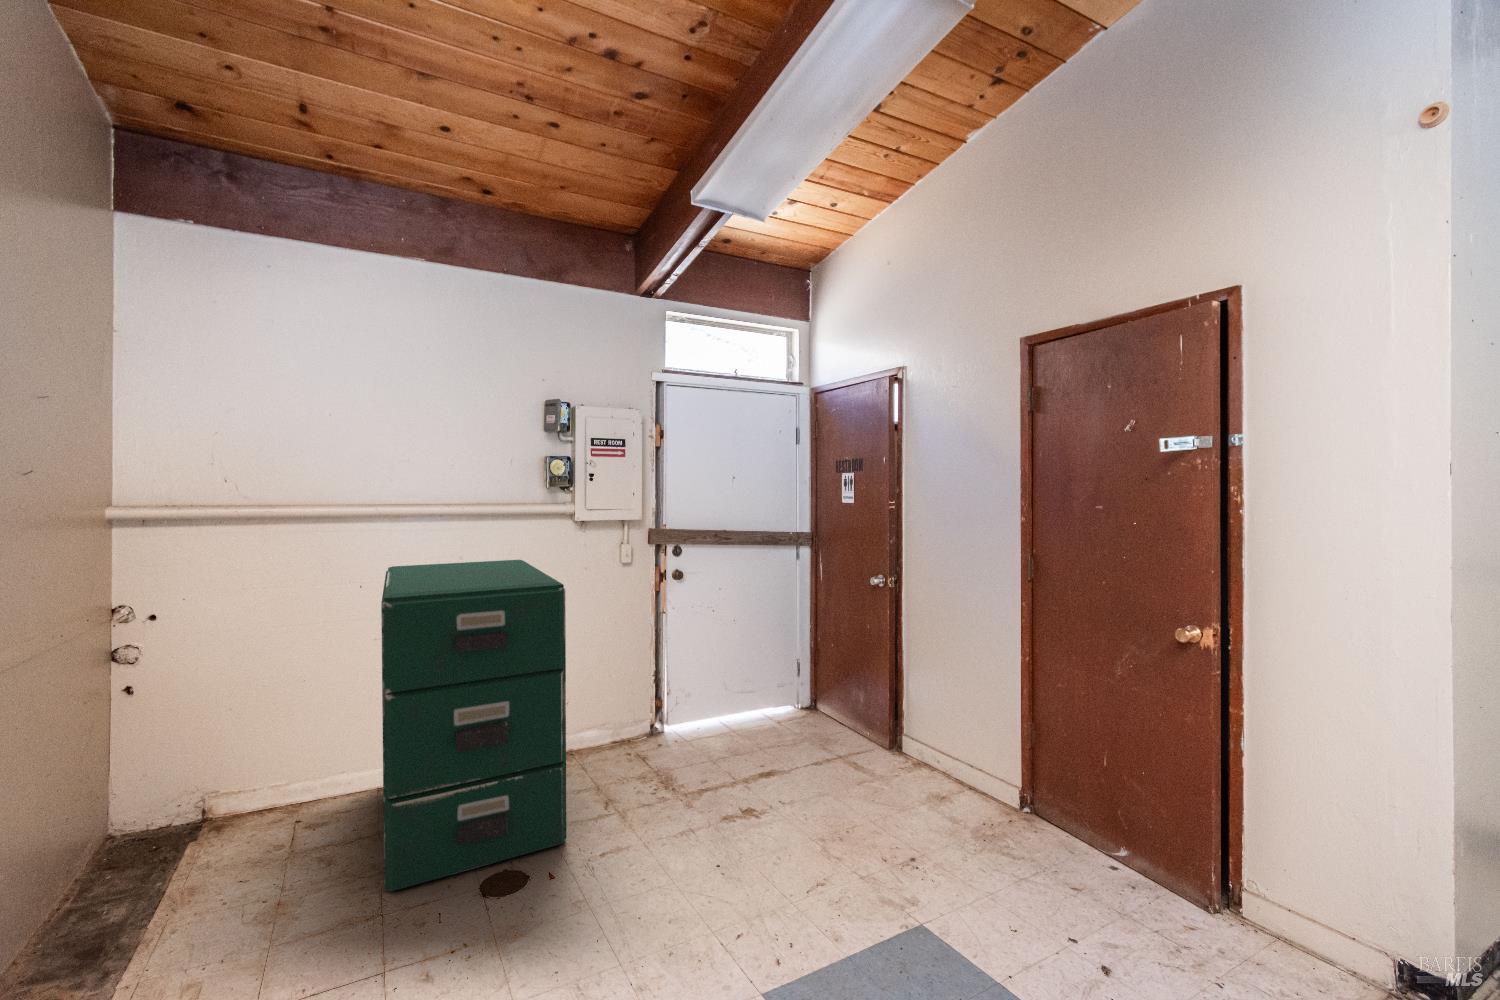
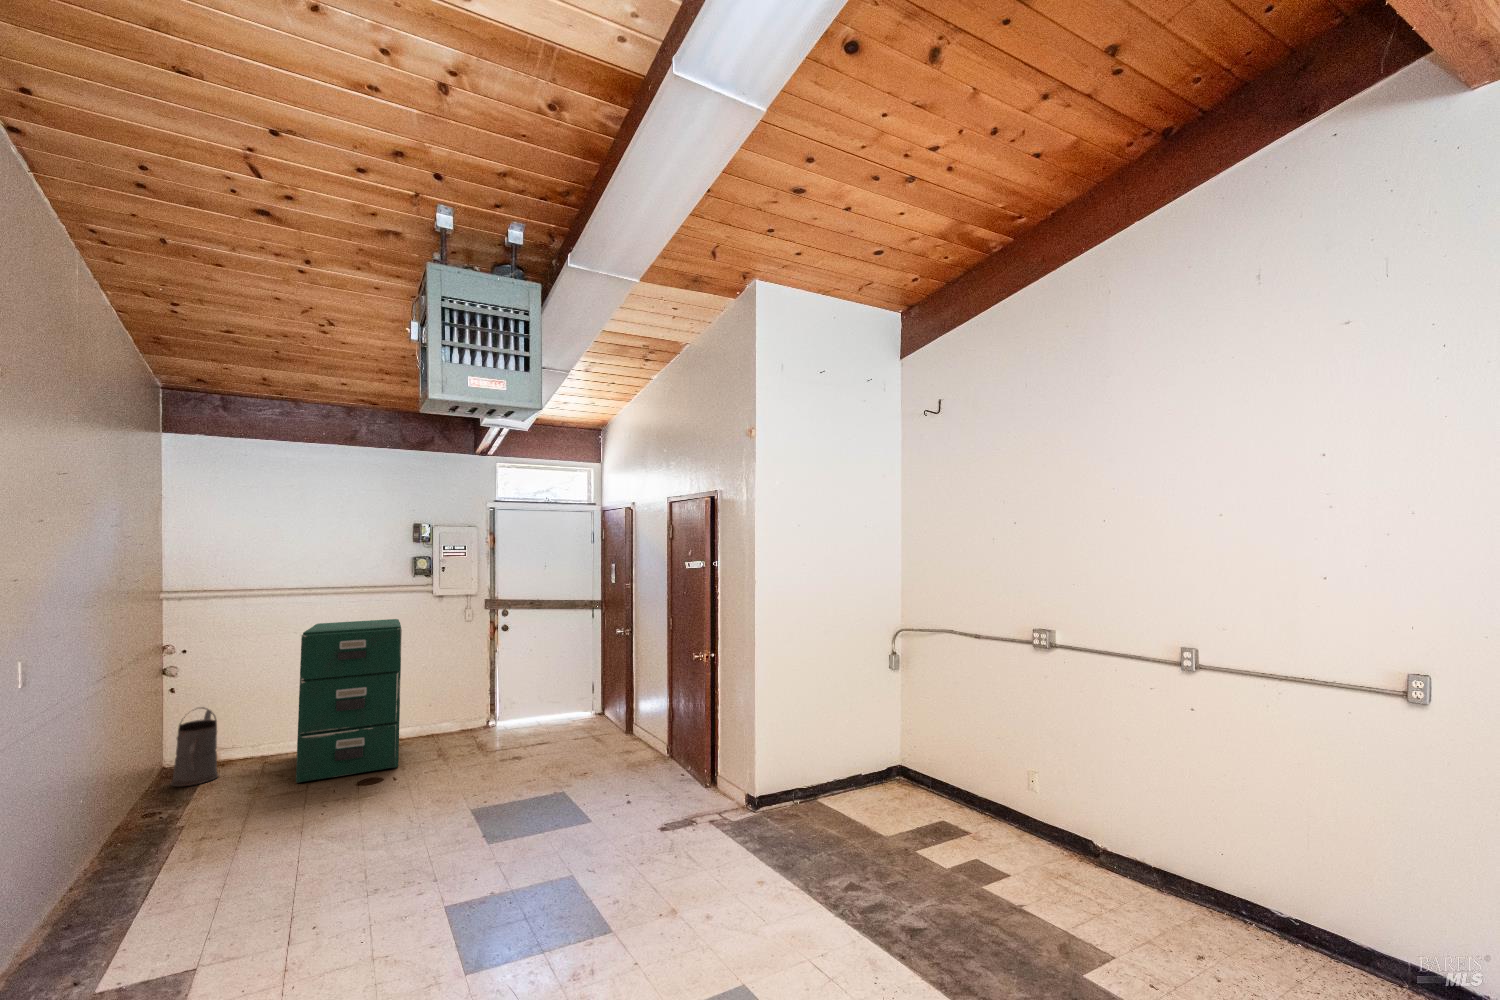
watering can: none [133,720,230,895] -> present [171,707,218,787]

